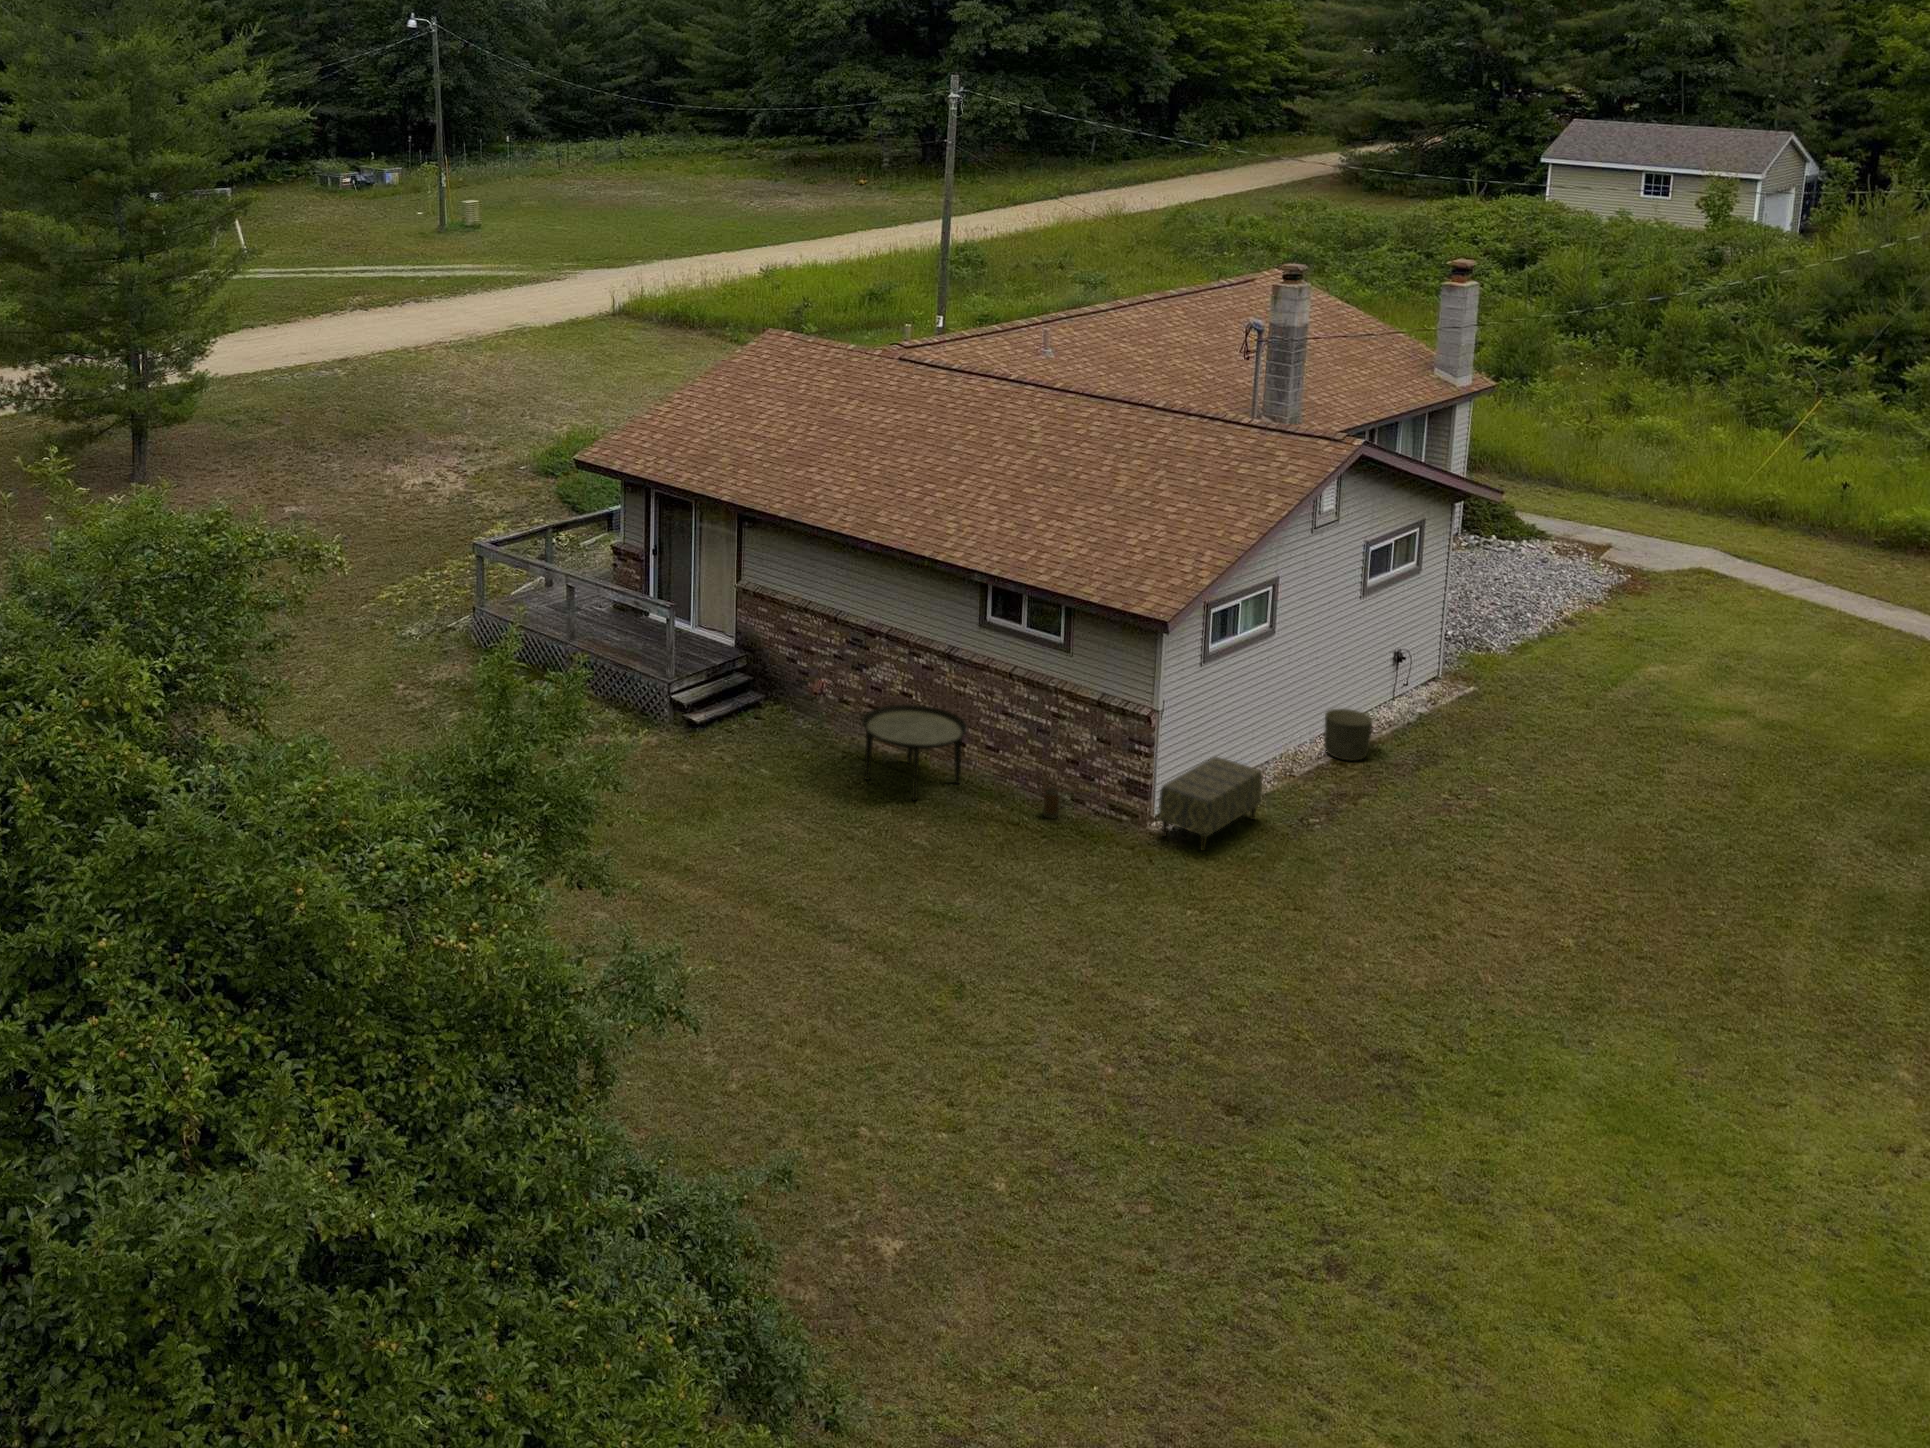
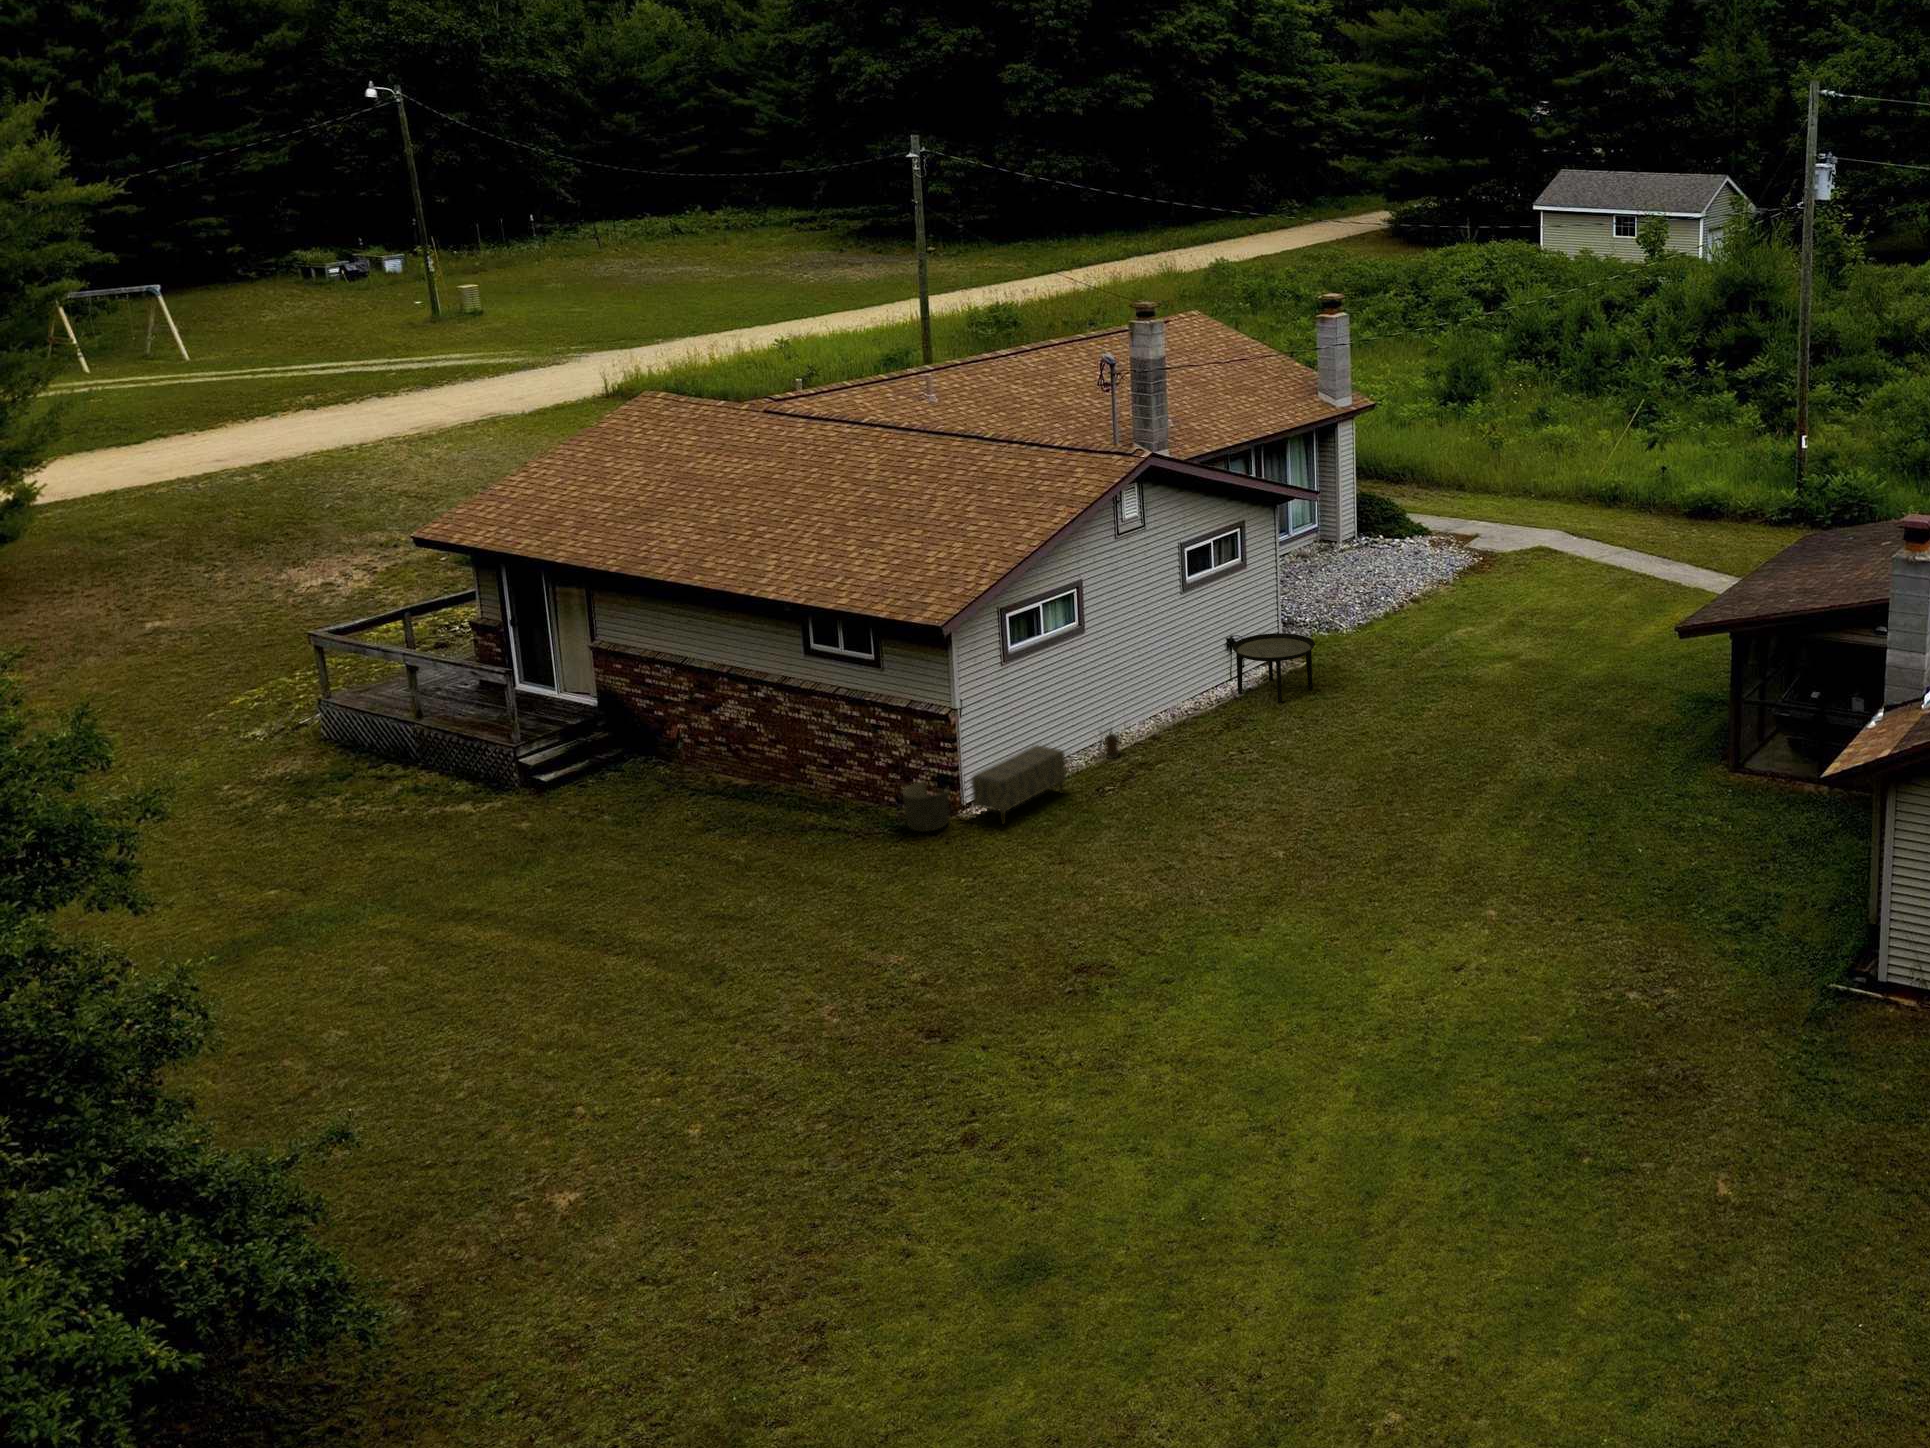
round table: present [862,704,967,801] -> present [1232,633,1315,702]
planter: present [1324,709,1373,761] -> present [903,781,949,832]
watering can: present [1043,788,1060,819] -> present [1103,732,1119,758]

